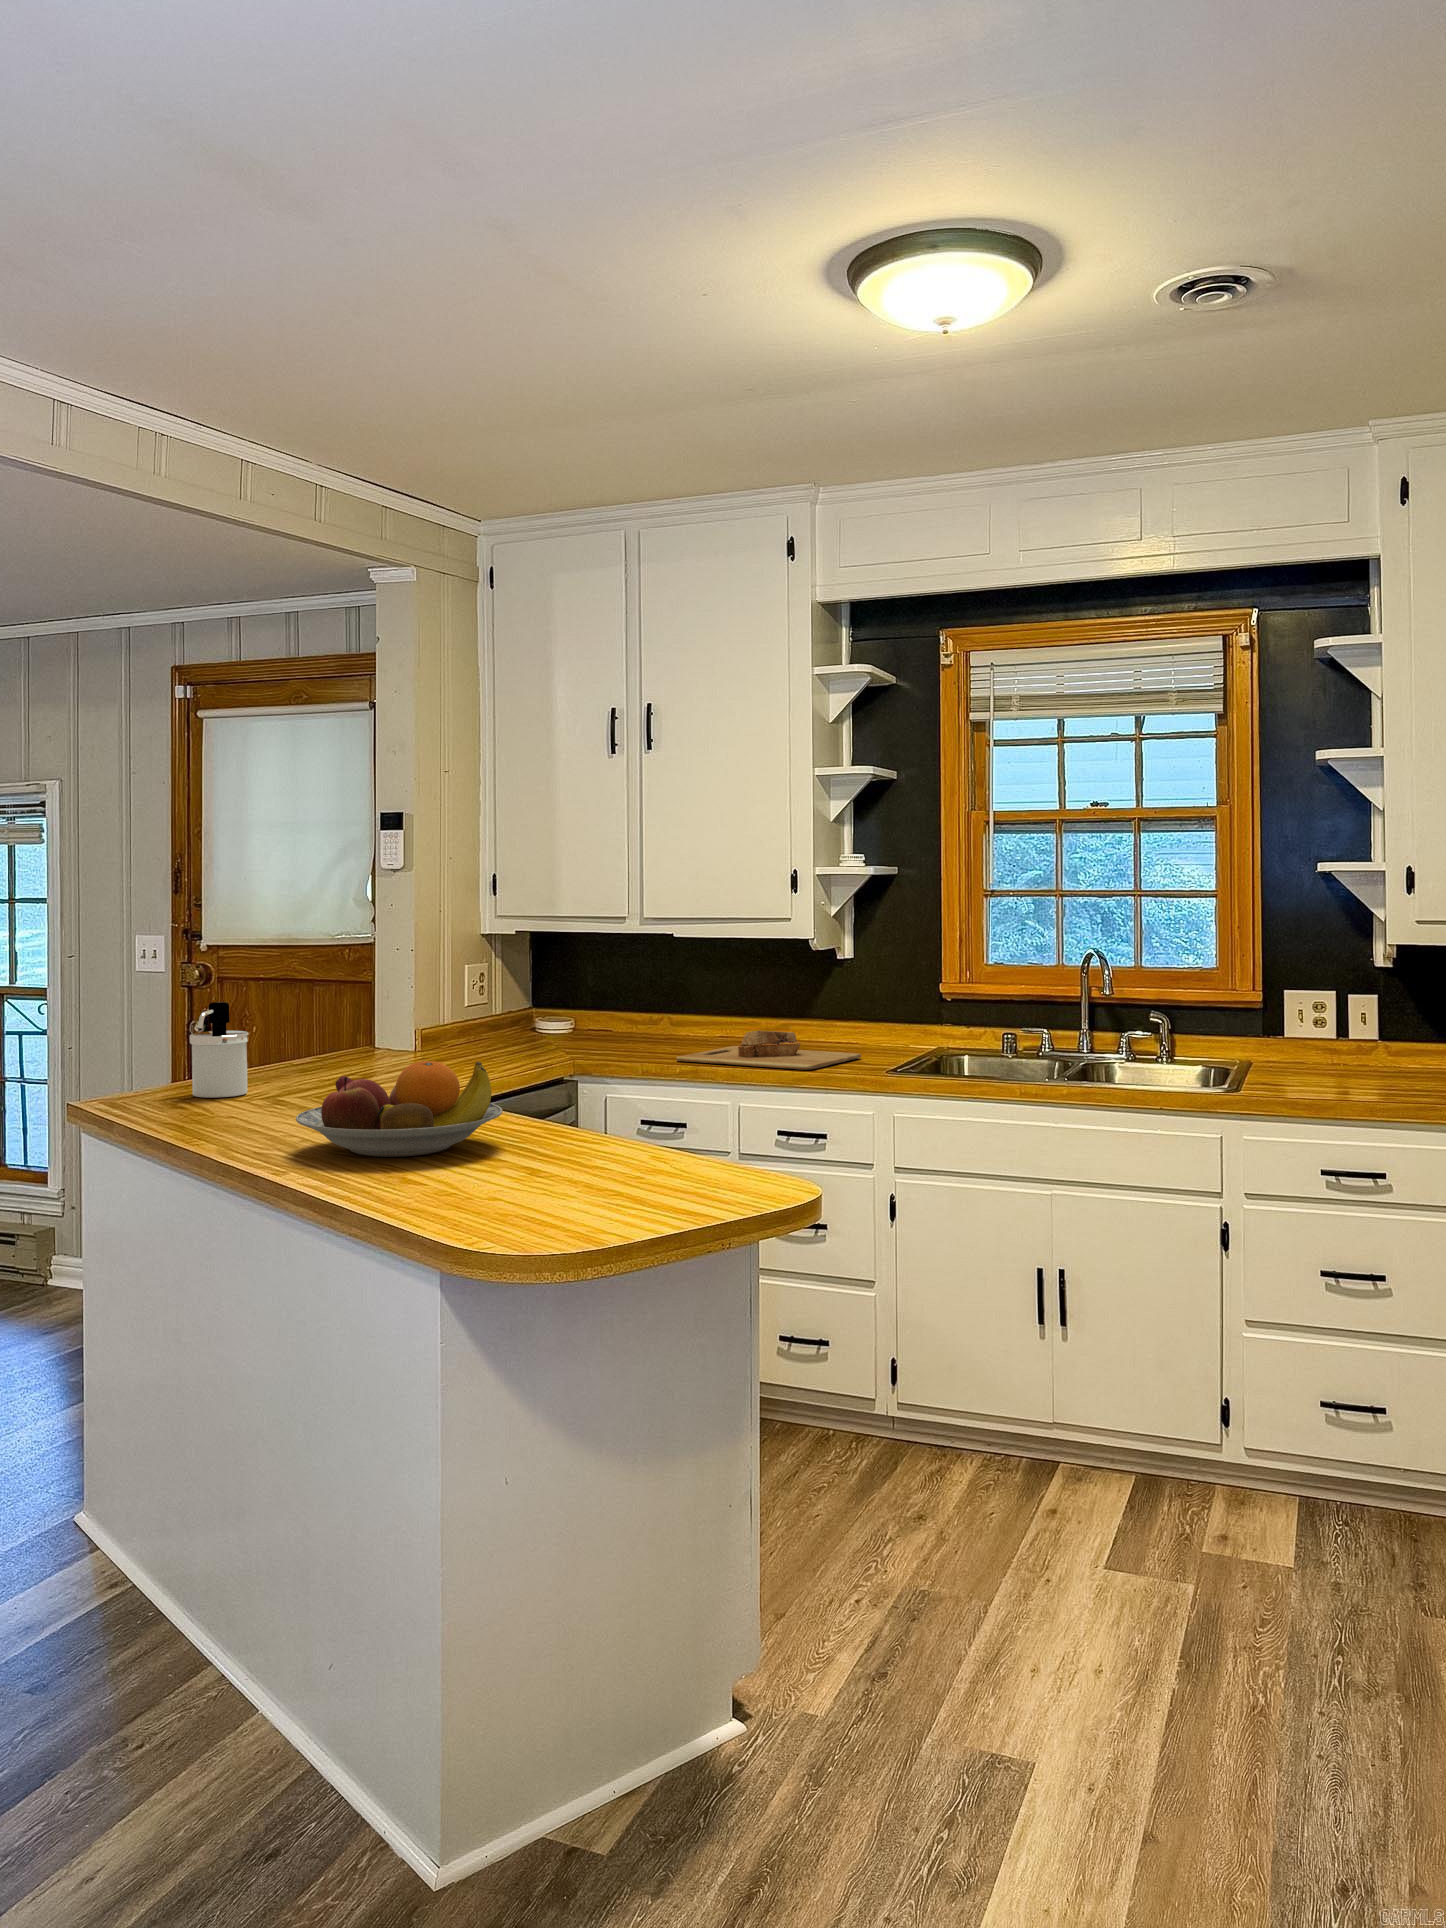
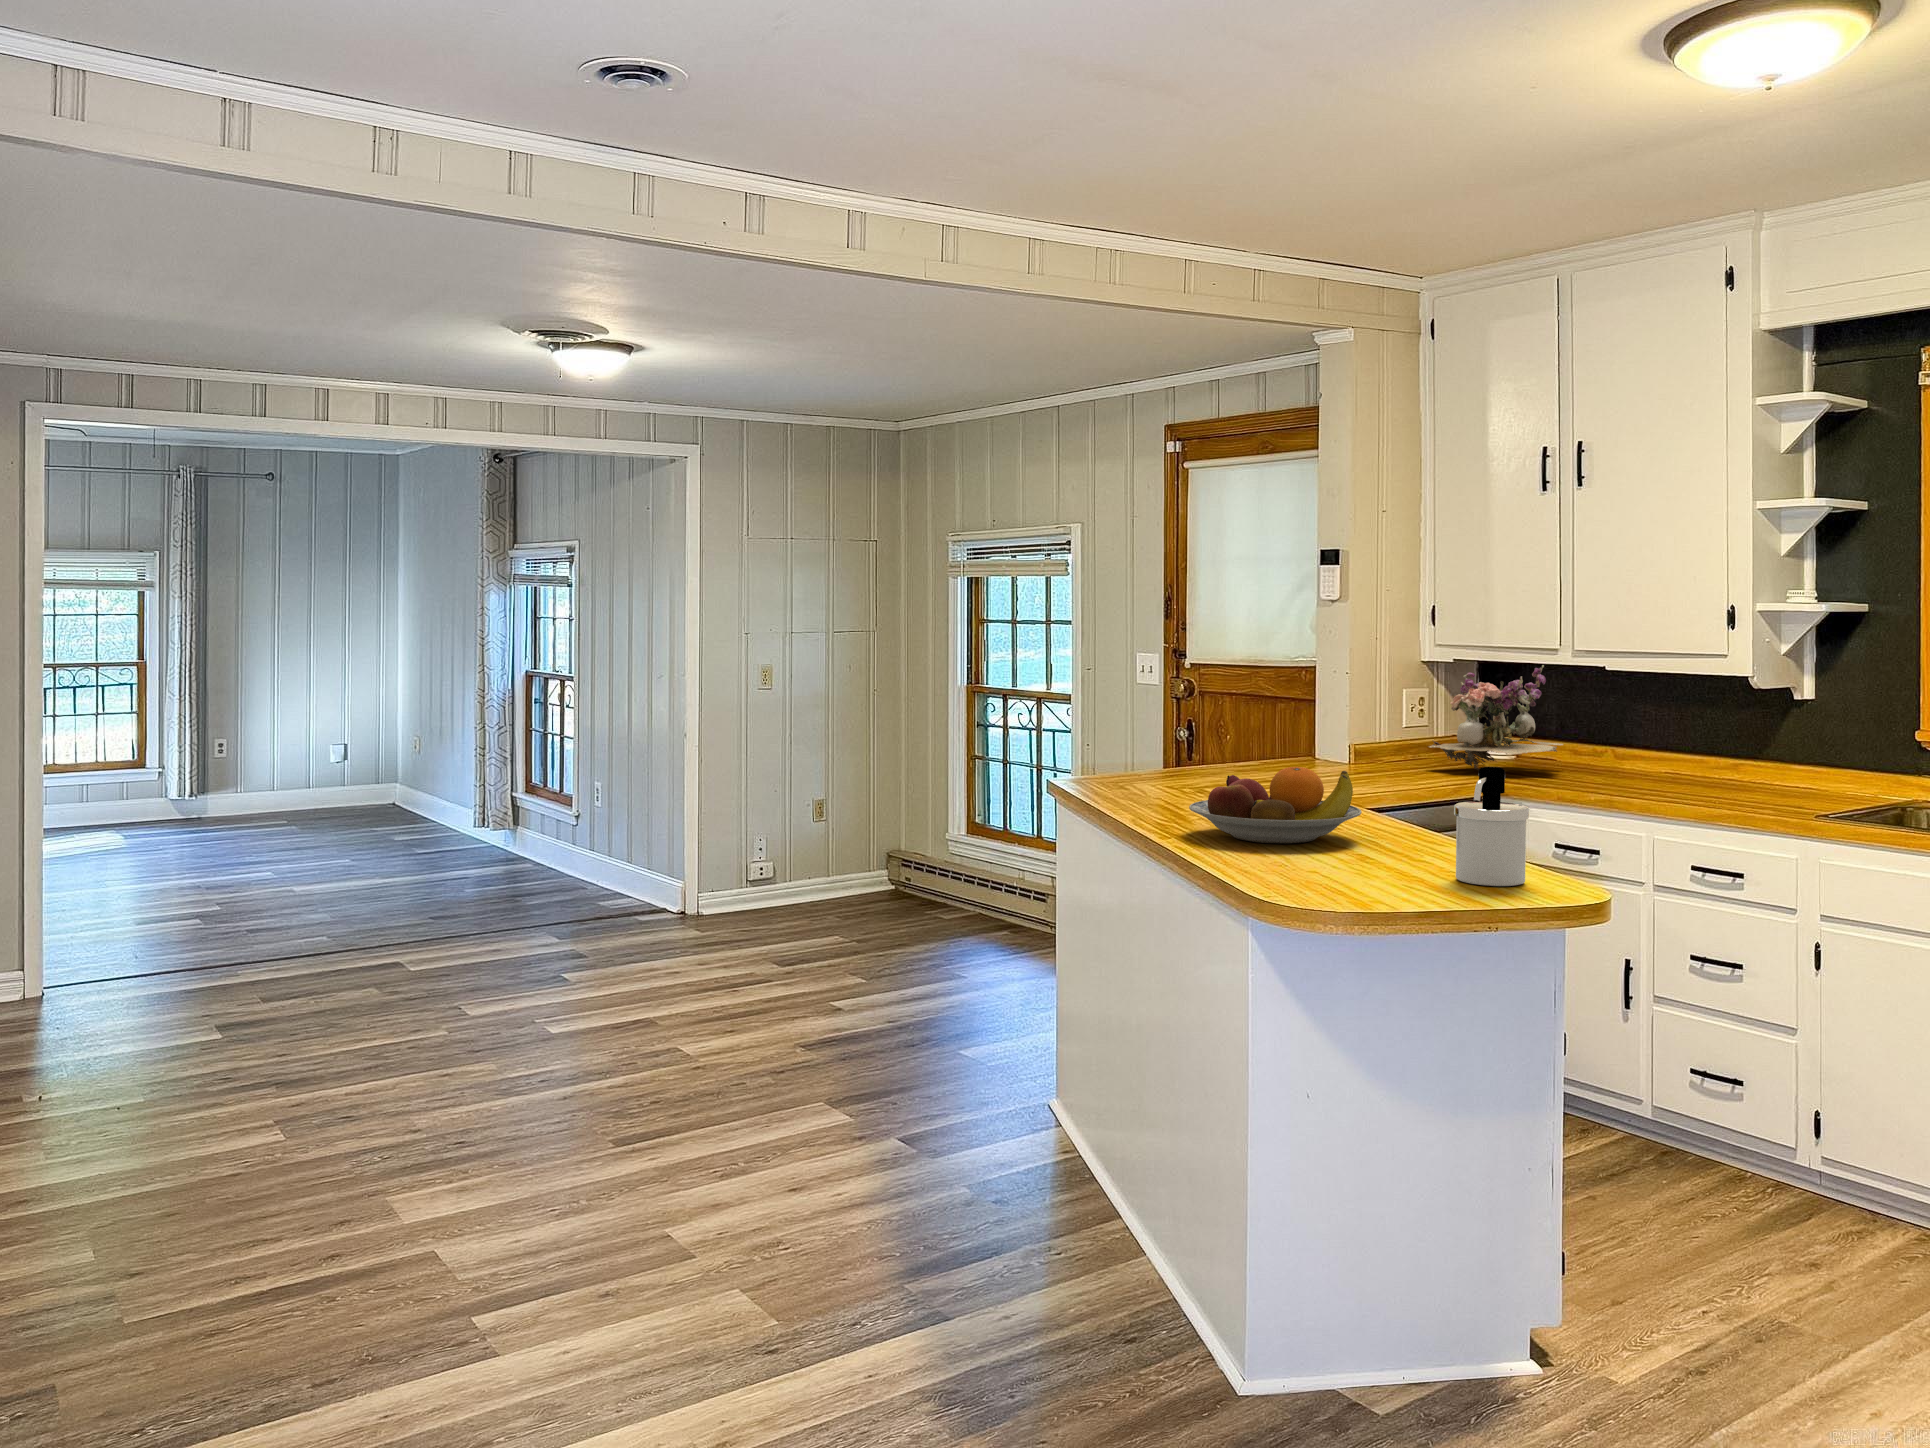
flower arrangement: none [498,935,628,1048] -> present [1429,665,1563,770]
soap dispenser: present [190,1002,249,1098] -> present [1454,767,1529,886]
cutting board: present [676,1031,861,1070] -> none [1596,765,1808,807]

